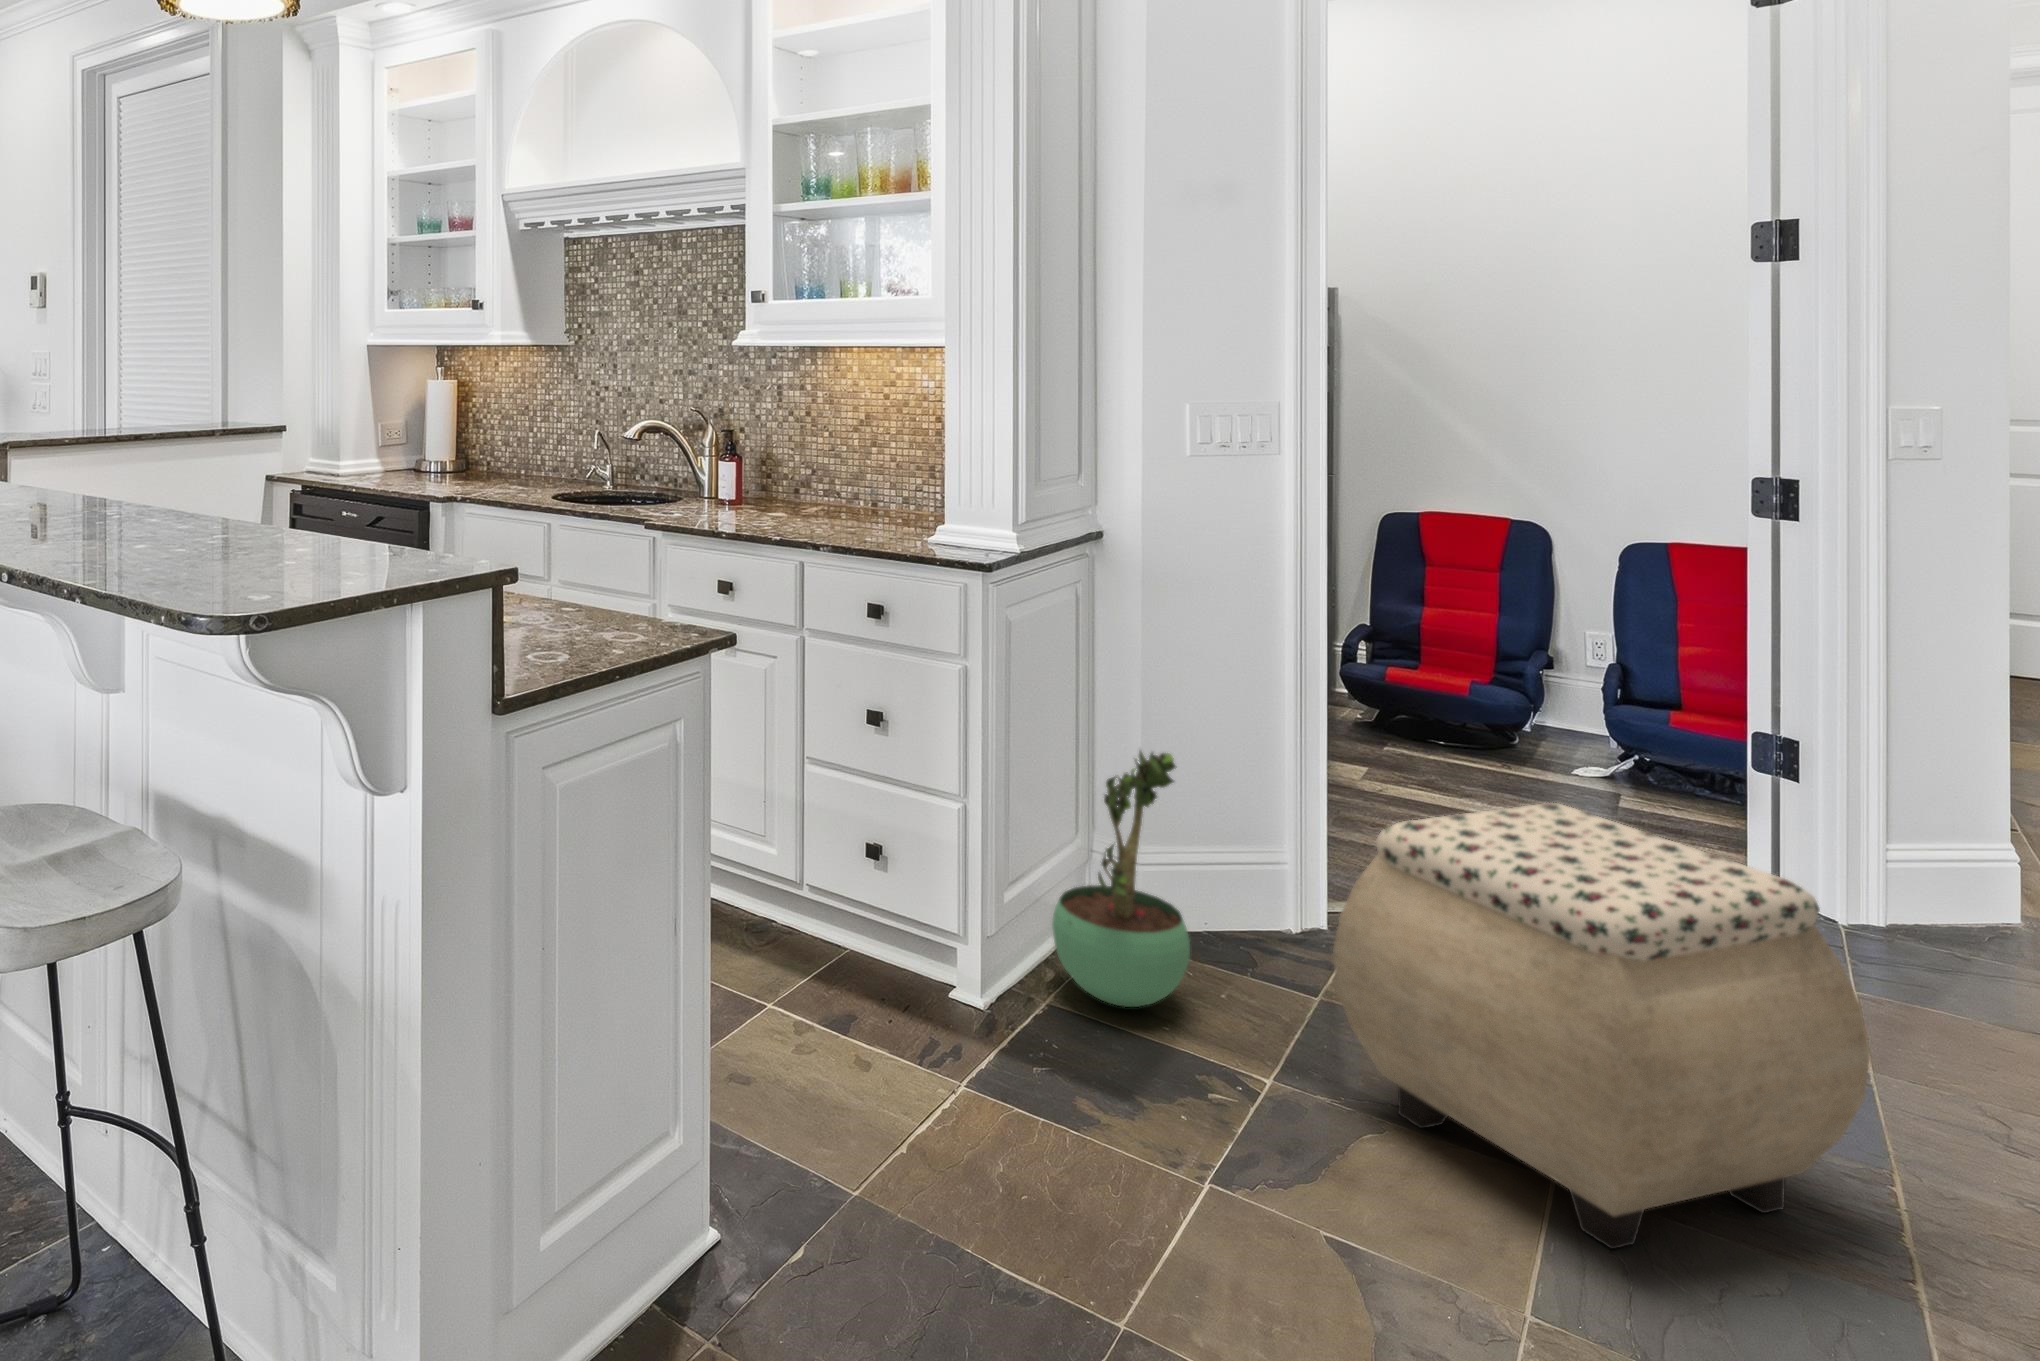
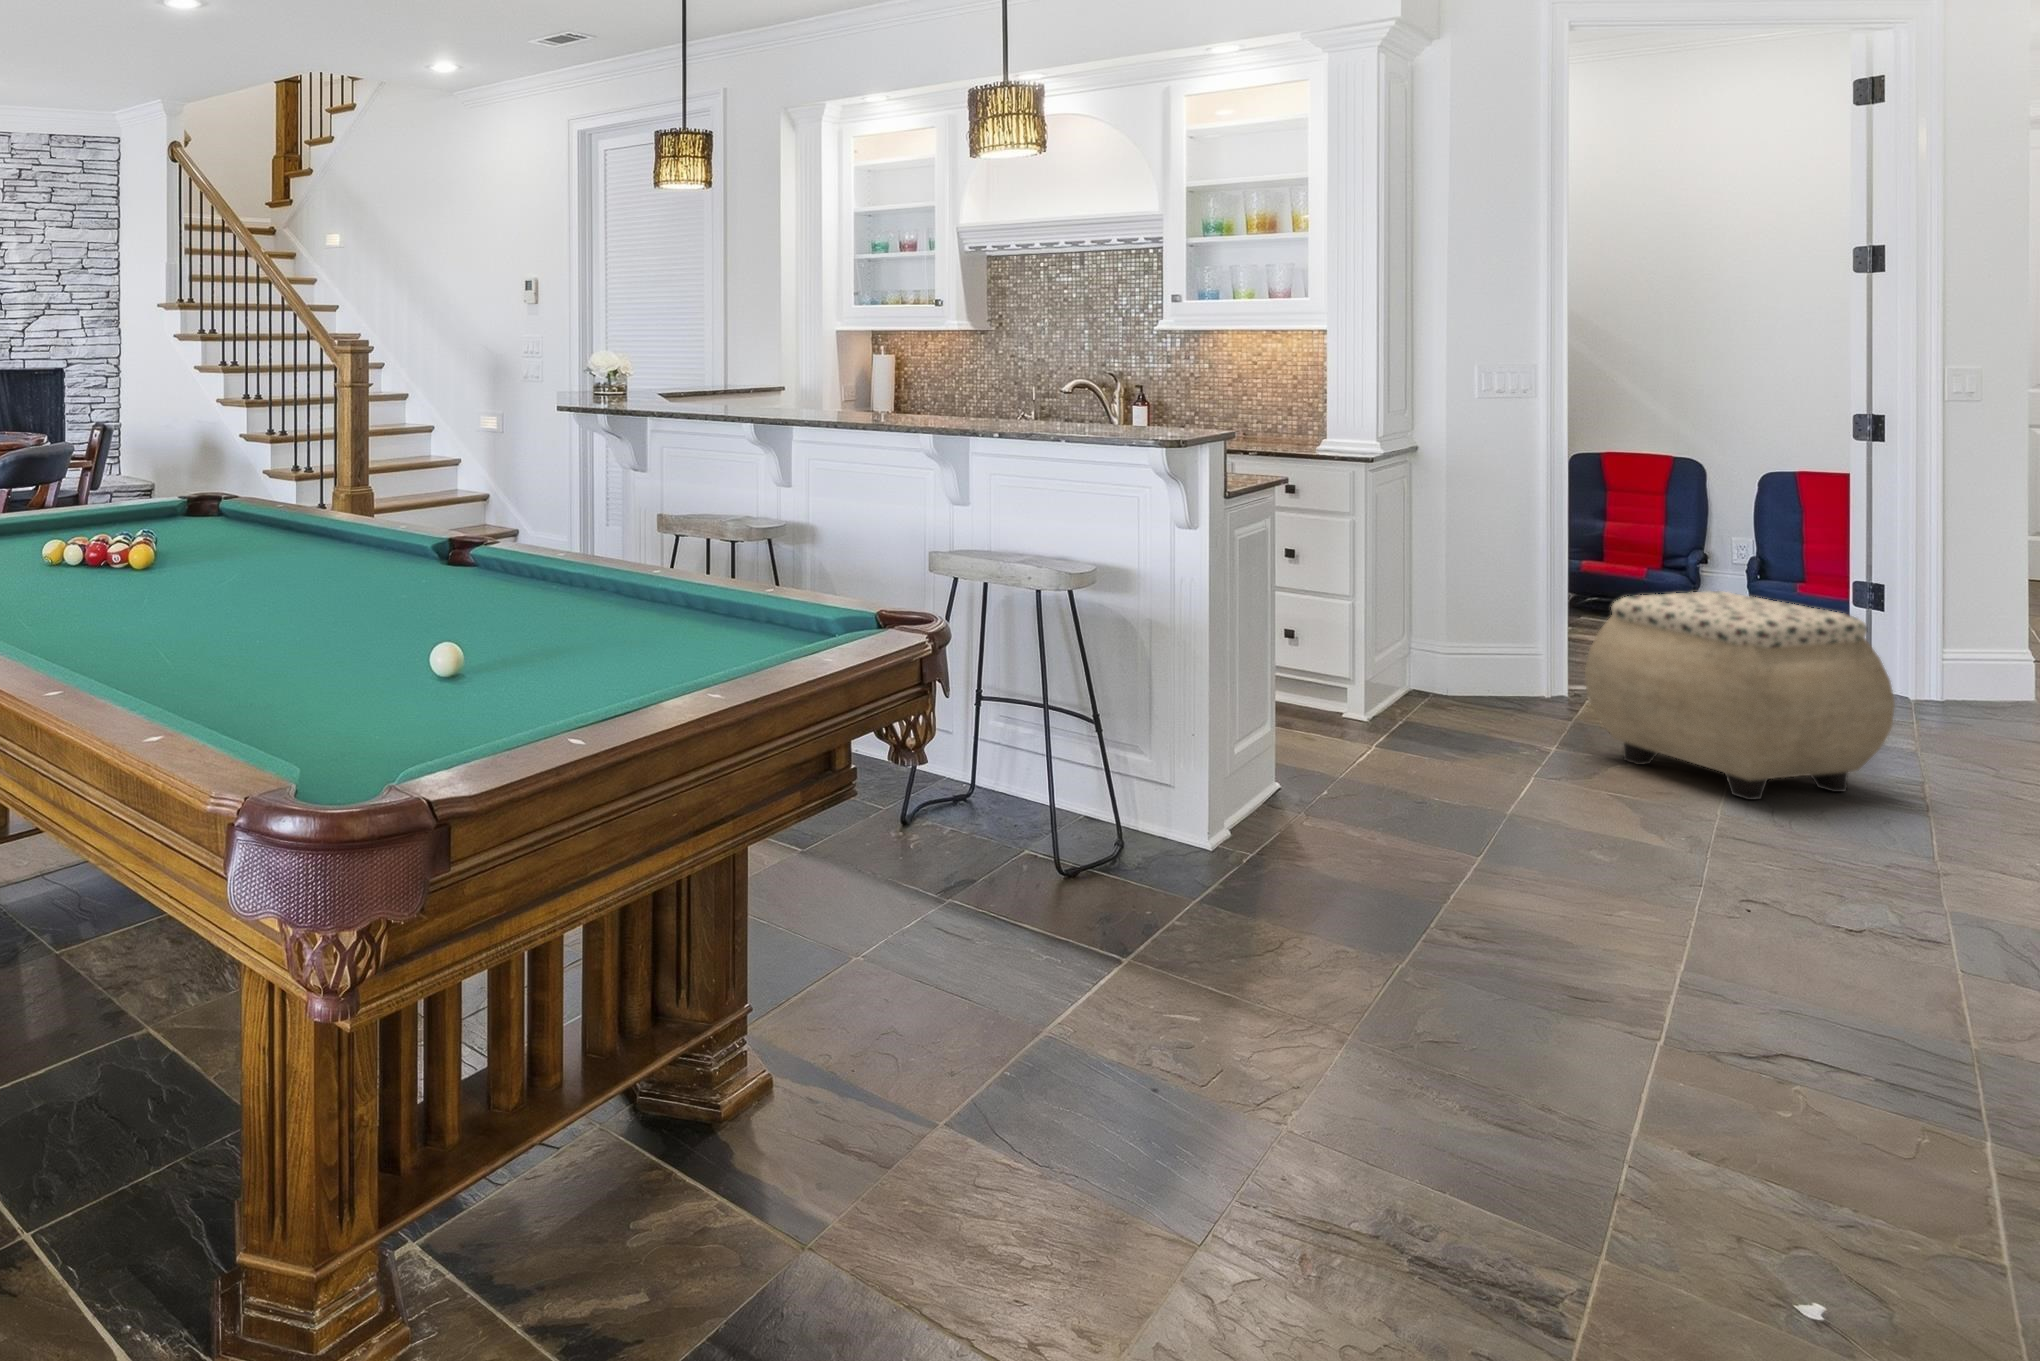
potted plant: present [1052,751,1190,1007] -> none [1397,568,1488,721]

